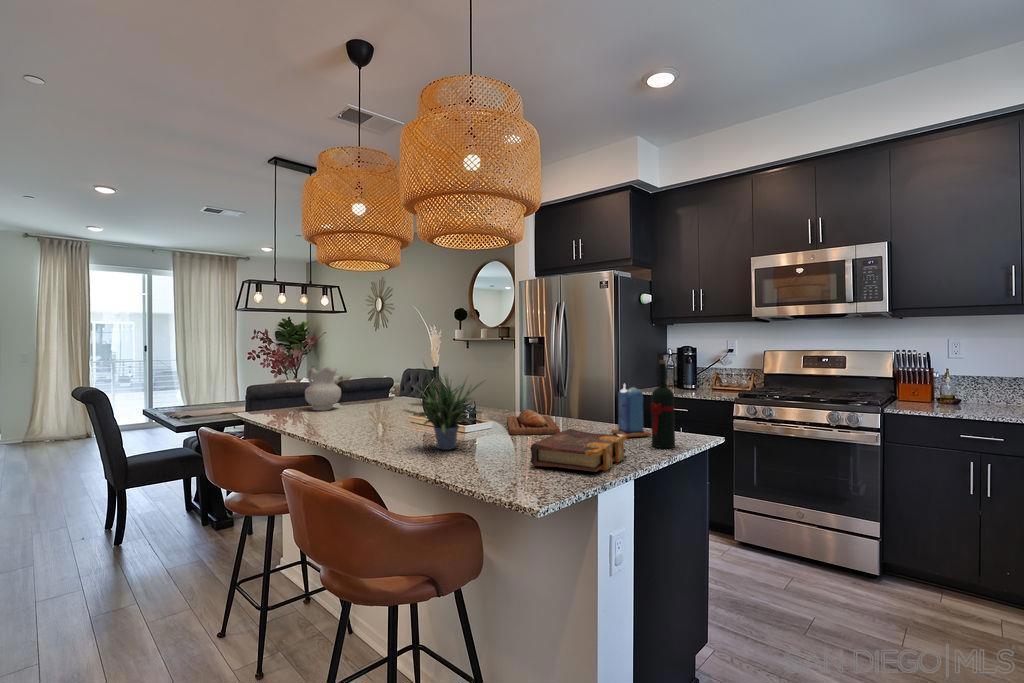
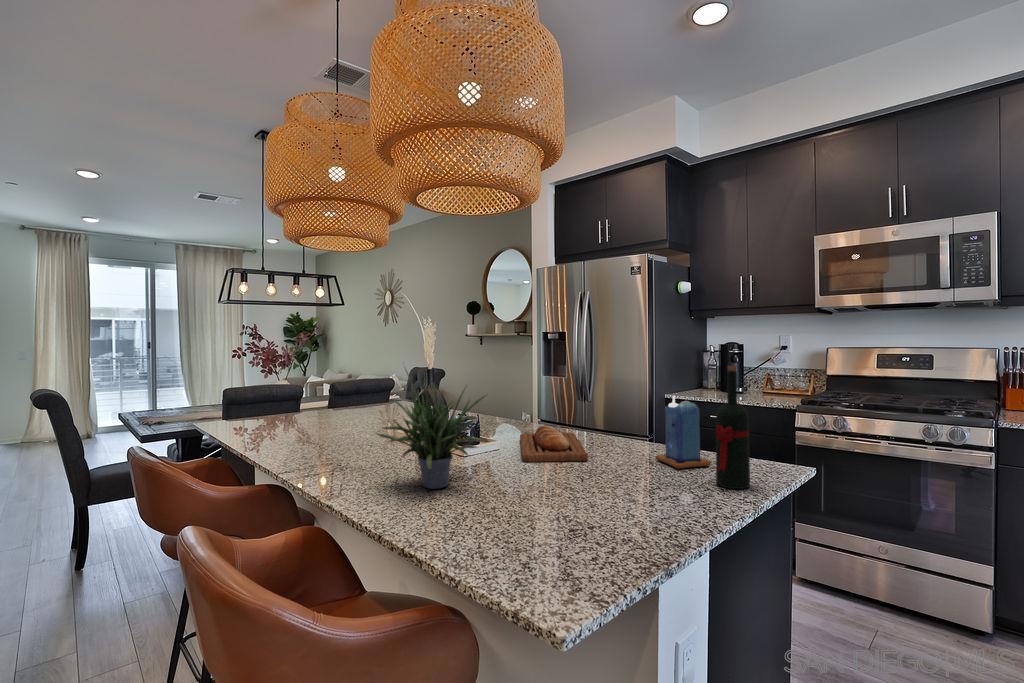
ceramic pitcher: present [305,365,341,411] -> none [283,367,326,422]
book: present [530,429,627,472] -> none [549,462,686,541]

